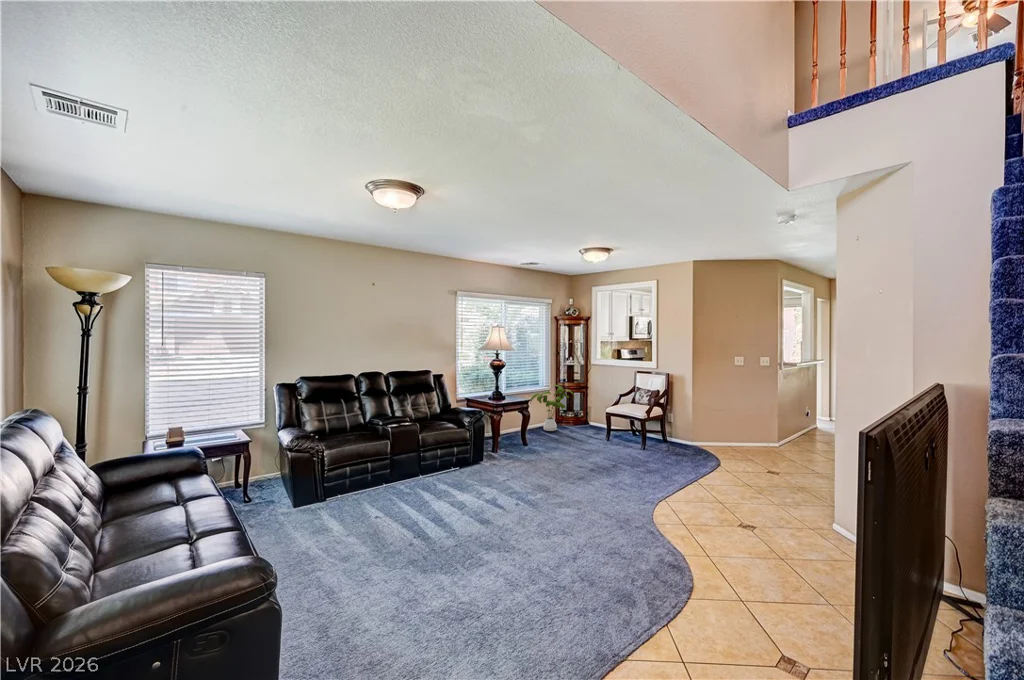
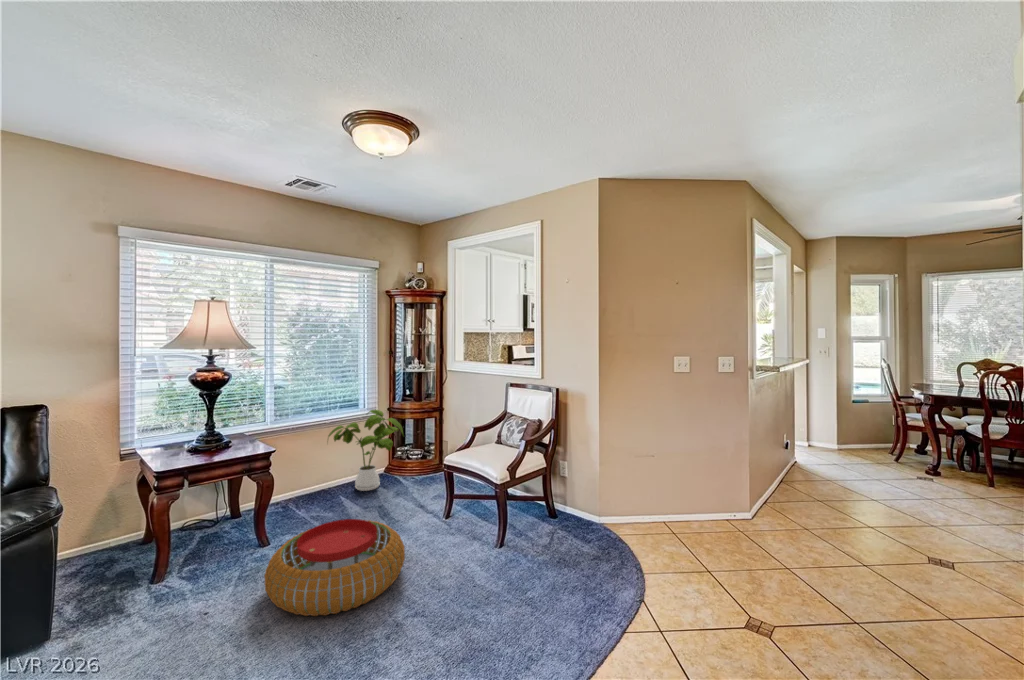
pouf: none [547,431,607,463] -> present [264,519,405,616]

